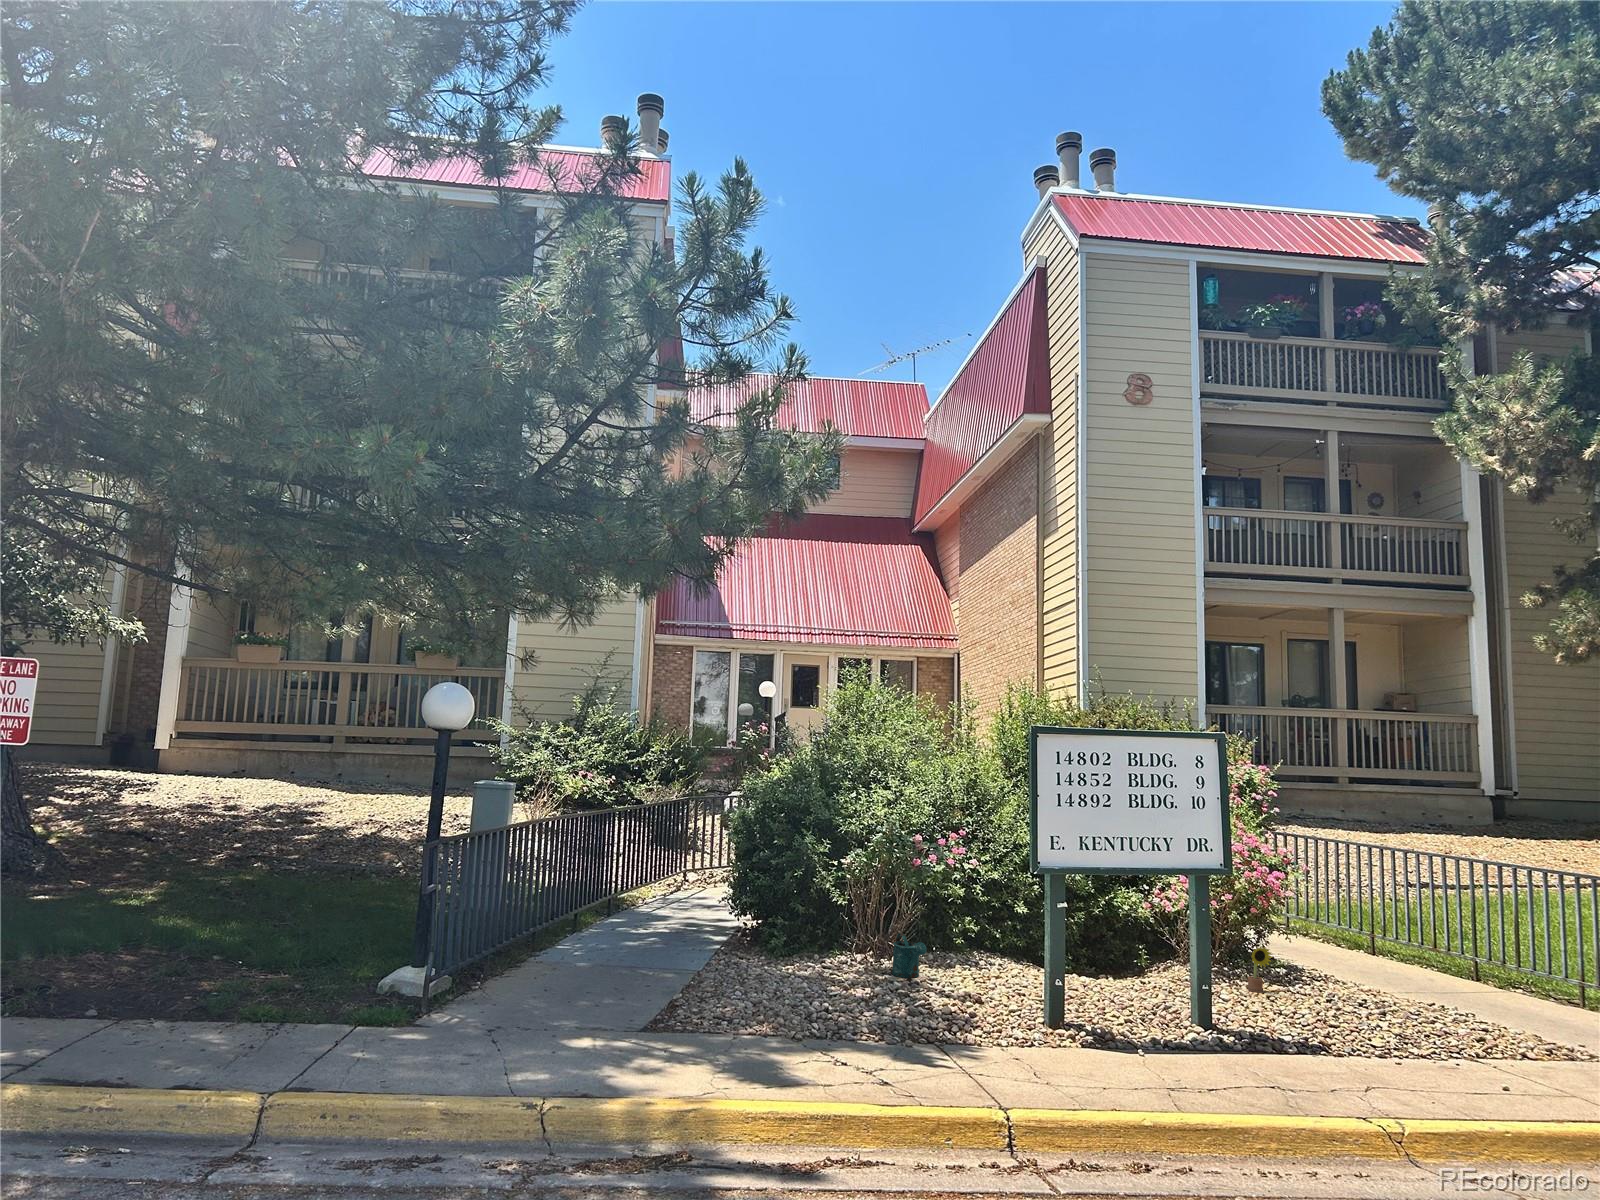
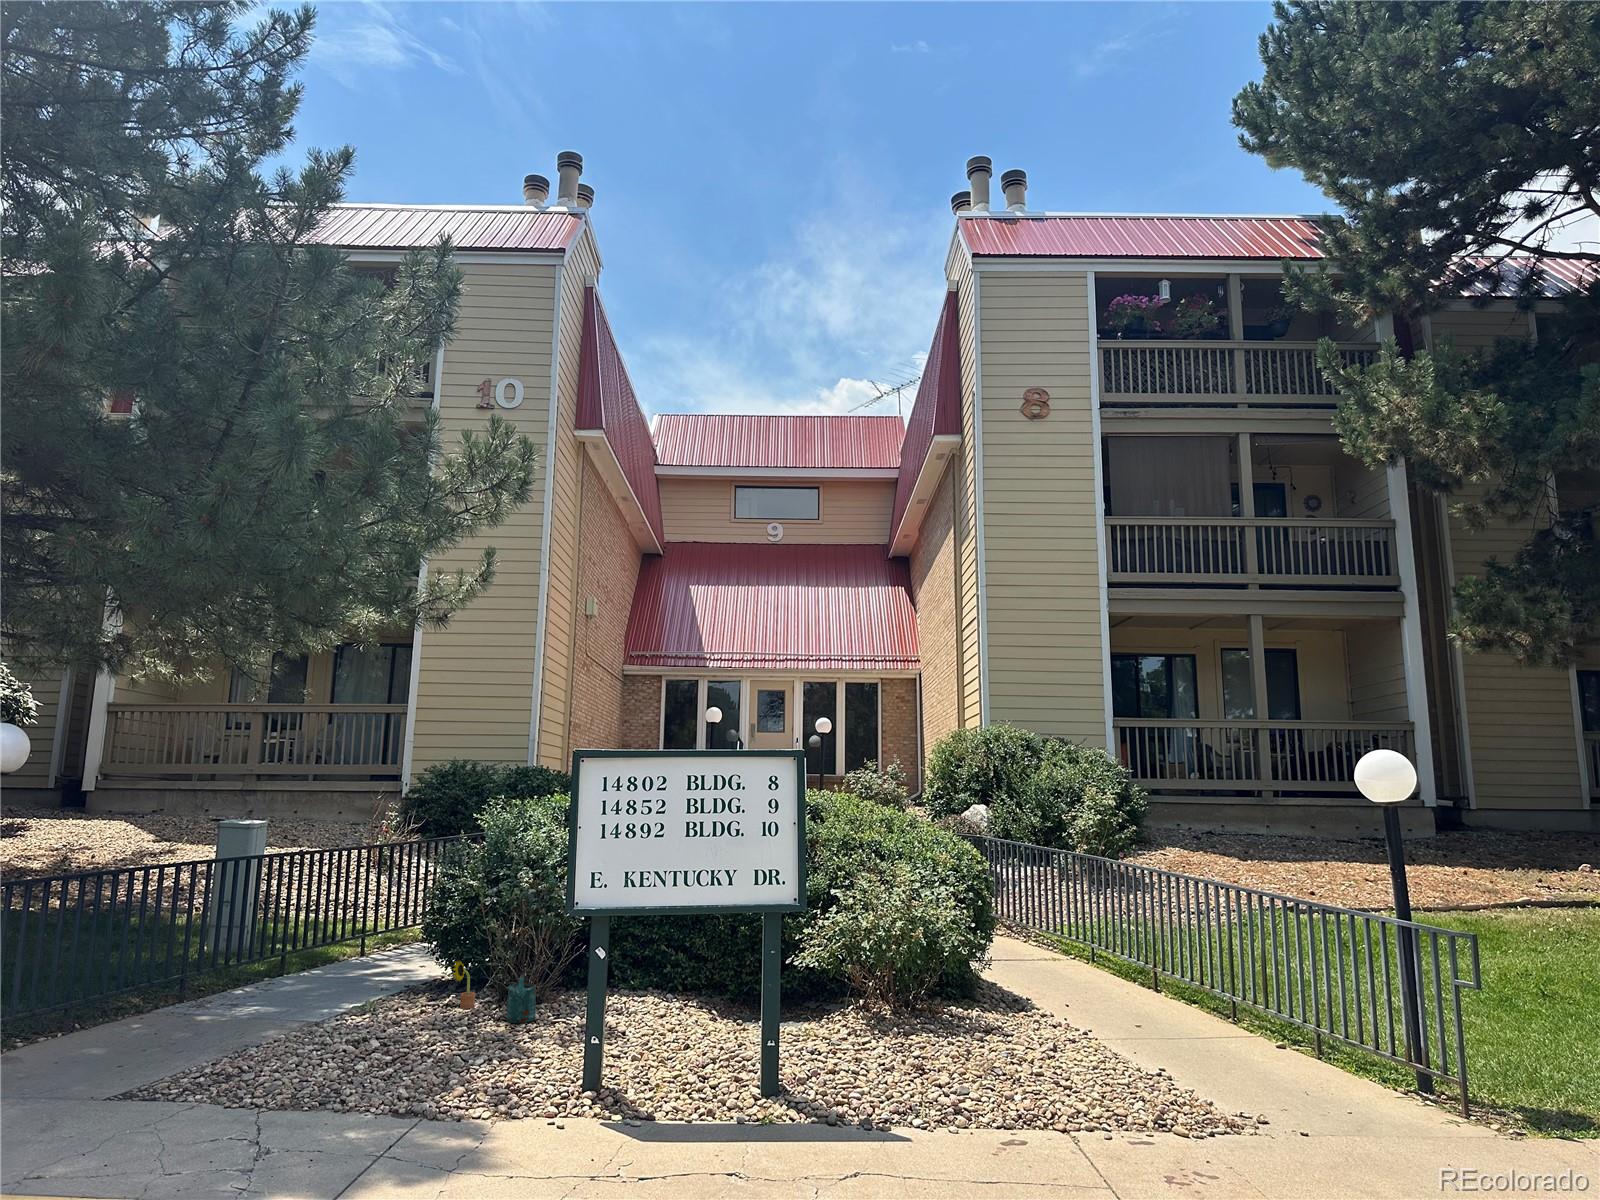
decorative plant: present [1248,946,1272,992] -> present [453,961,475,1009]

